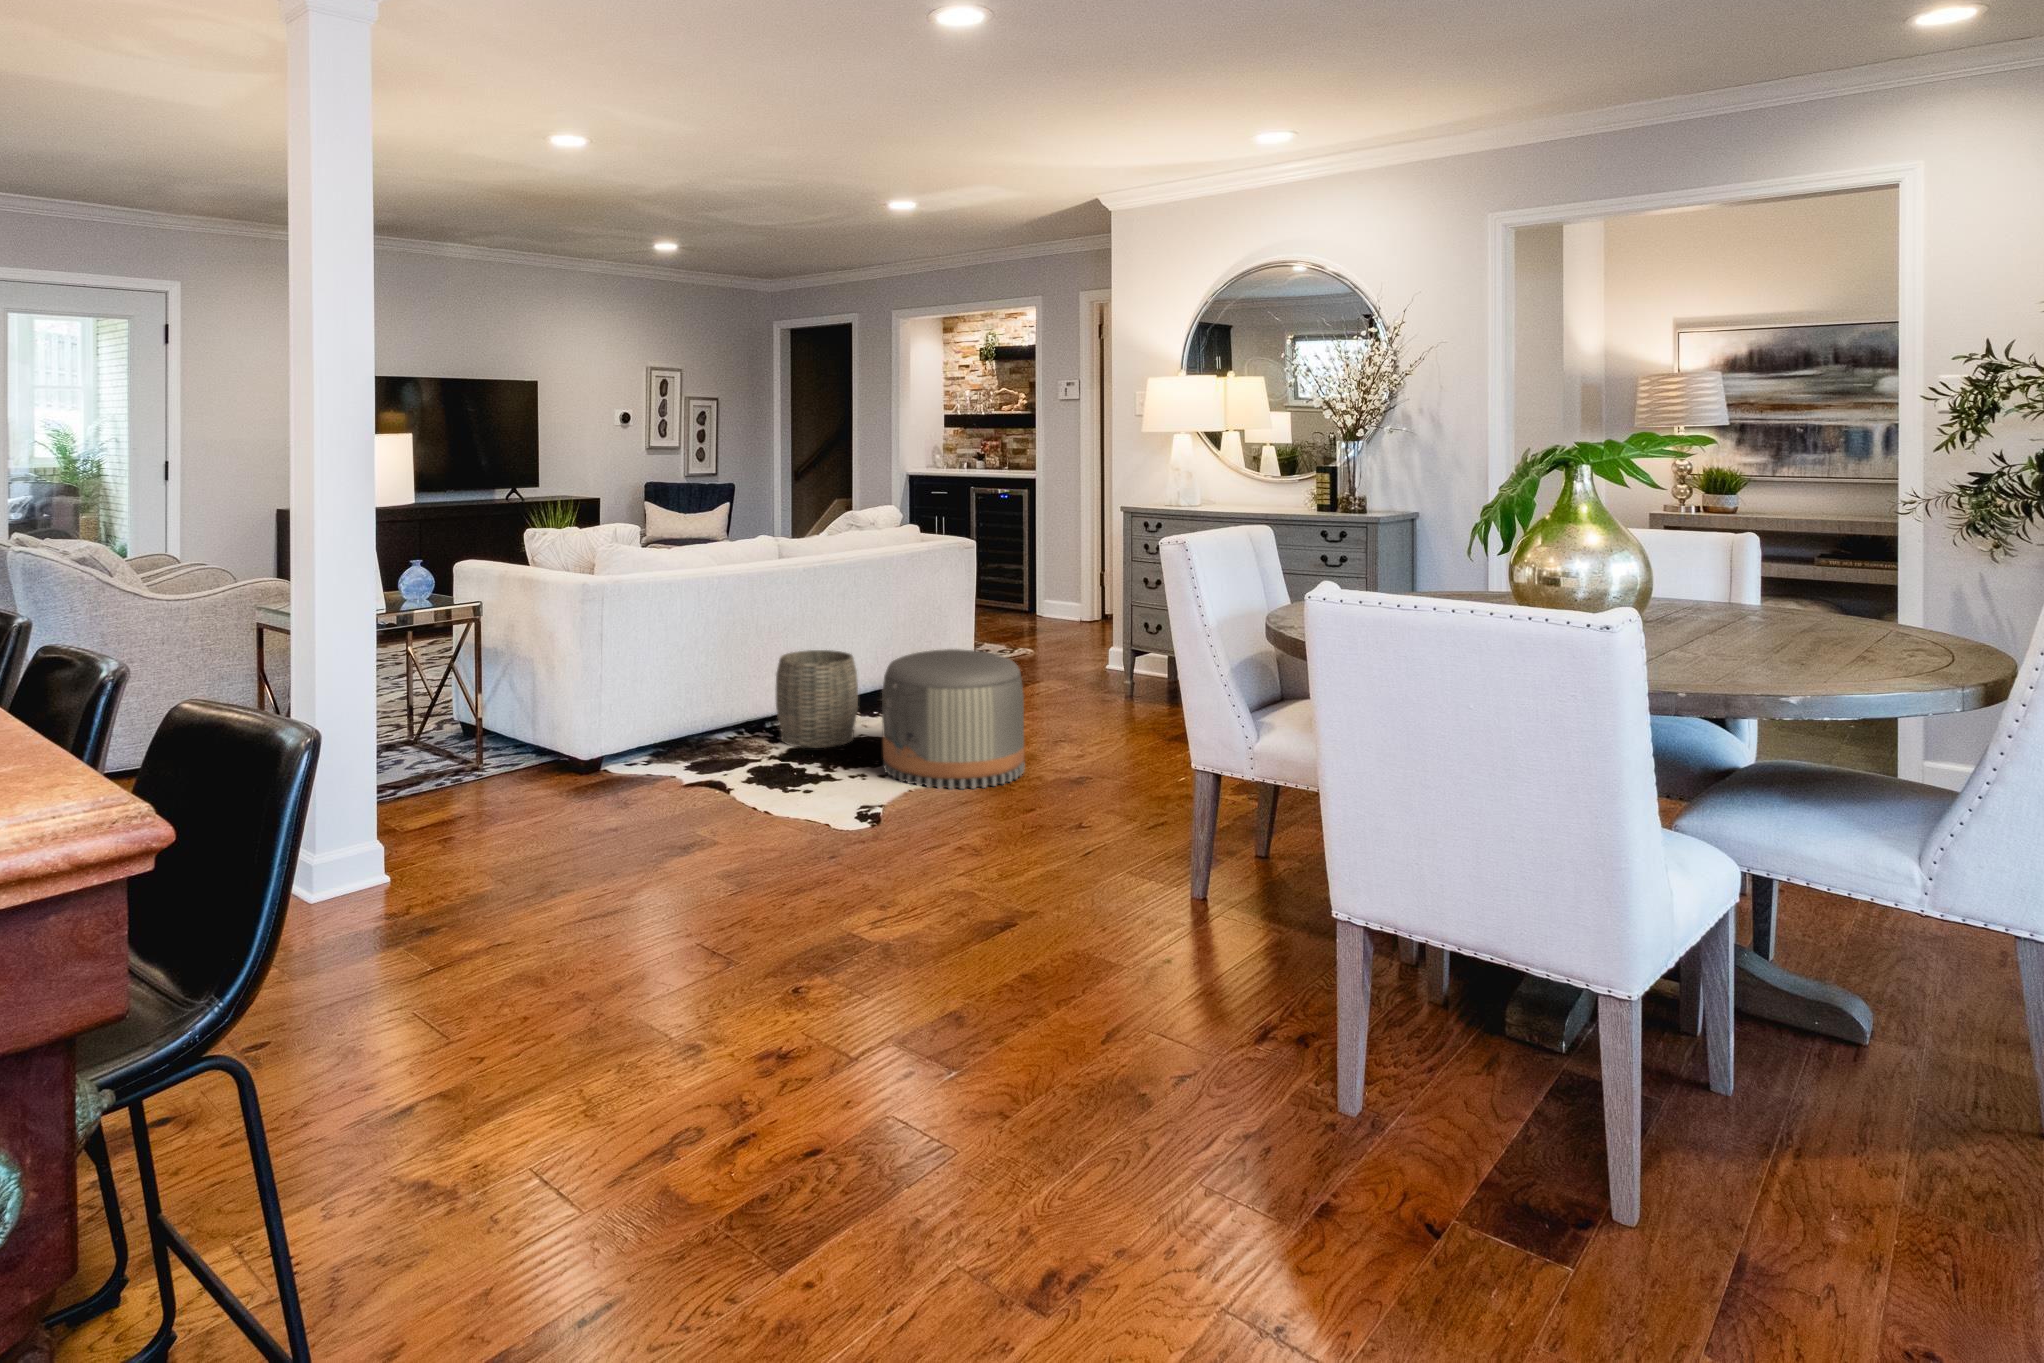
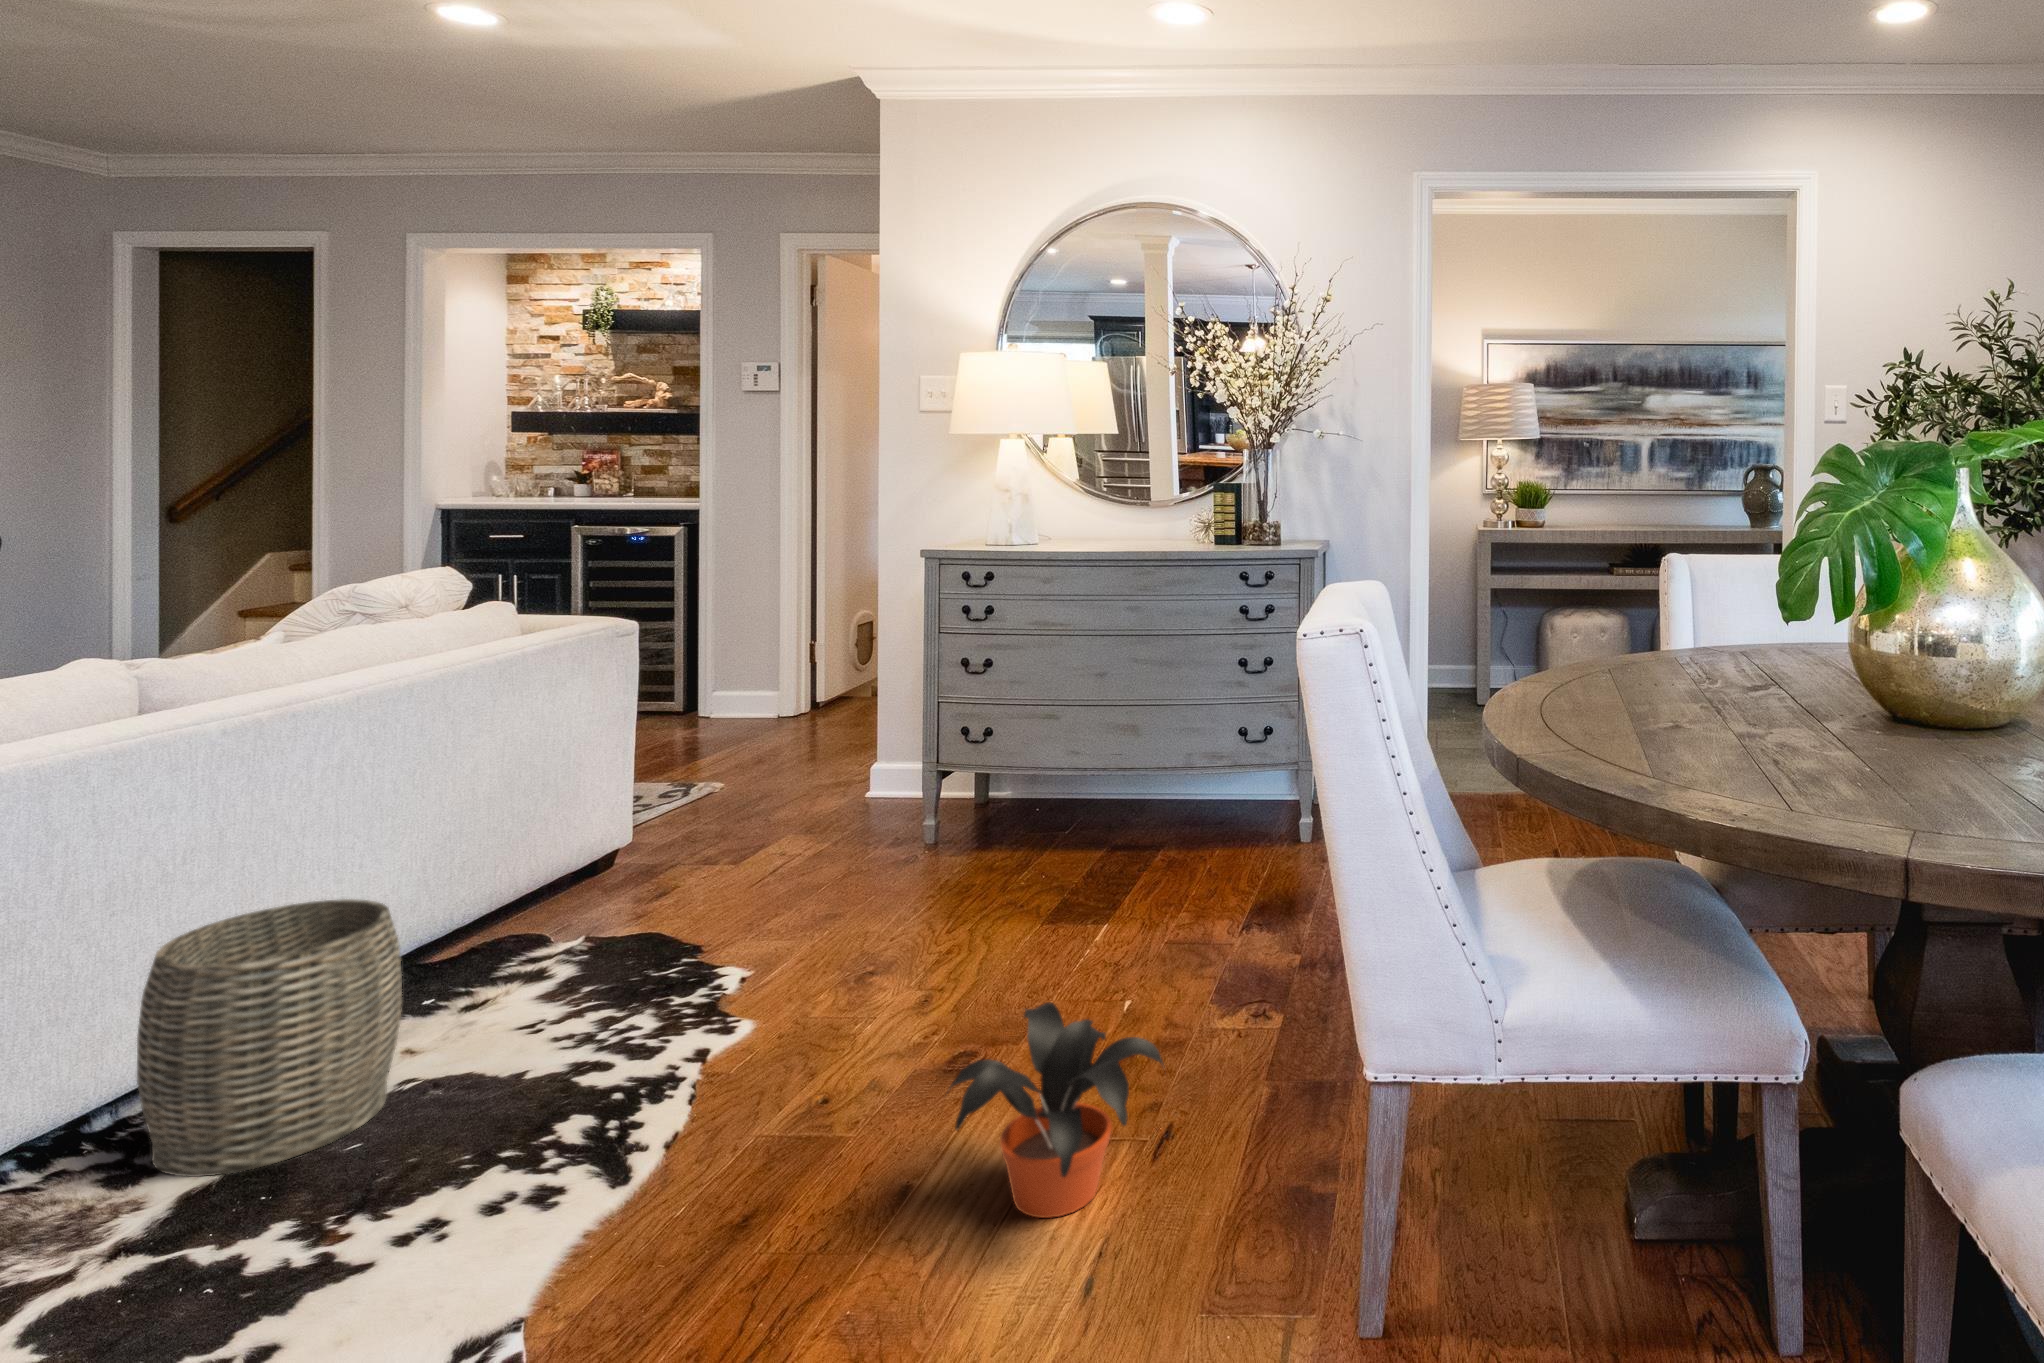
pouf: present [882,649,1024,789] -> none [494,852,847,1216]
potted plant: none [1037,735,1144,828] -> present [950,1002,1163,1218]

